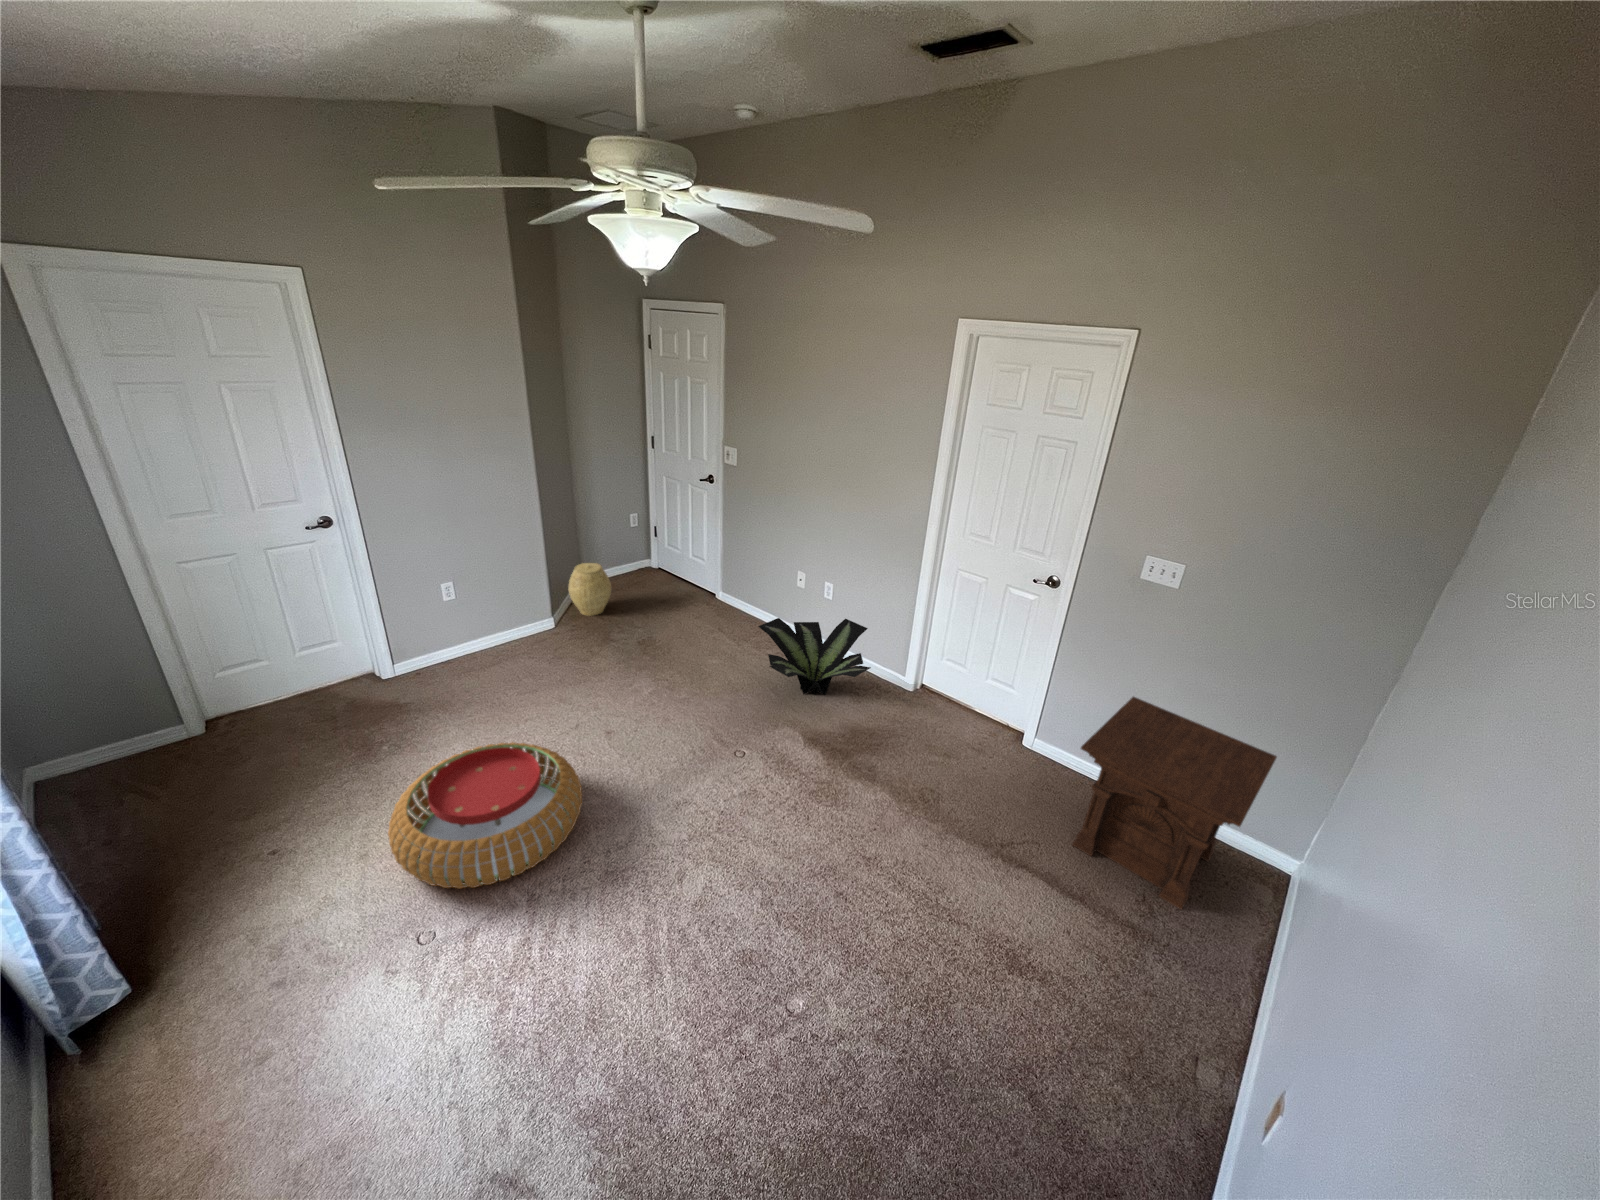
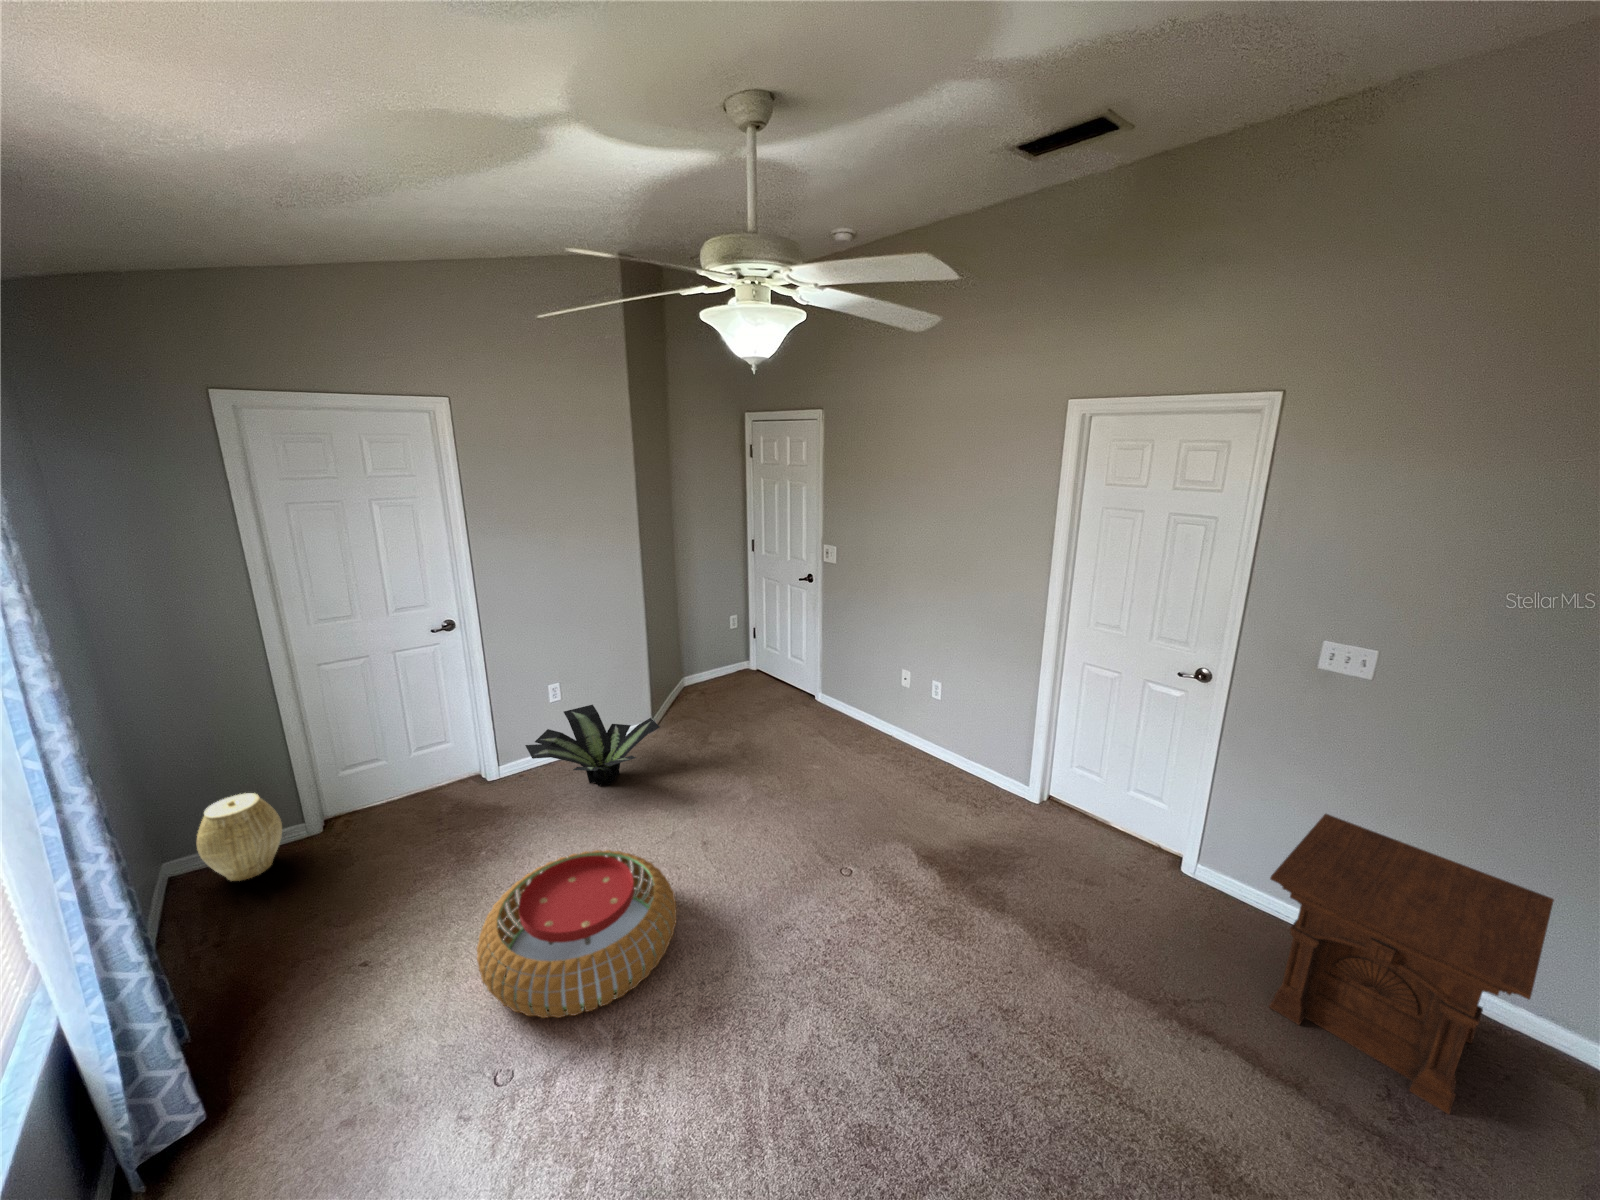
woven basket: present [568,563,611,616] -> present [197,793,282,881]
potted plant: present [758,618,871,695] -> present [525,705,660,786]

